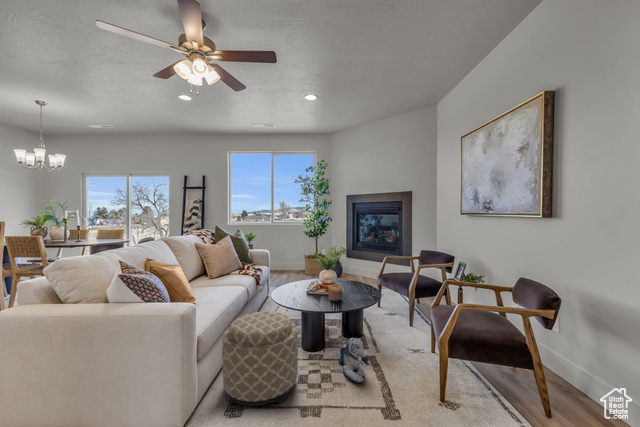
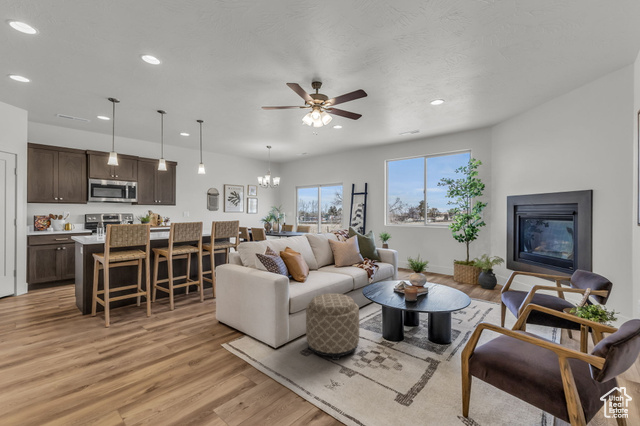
plush toy: present [339,338,368,383] -> none [395,335,428,373]

